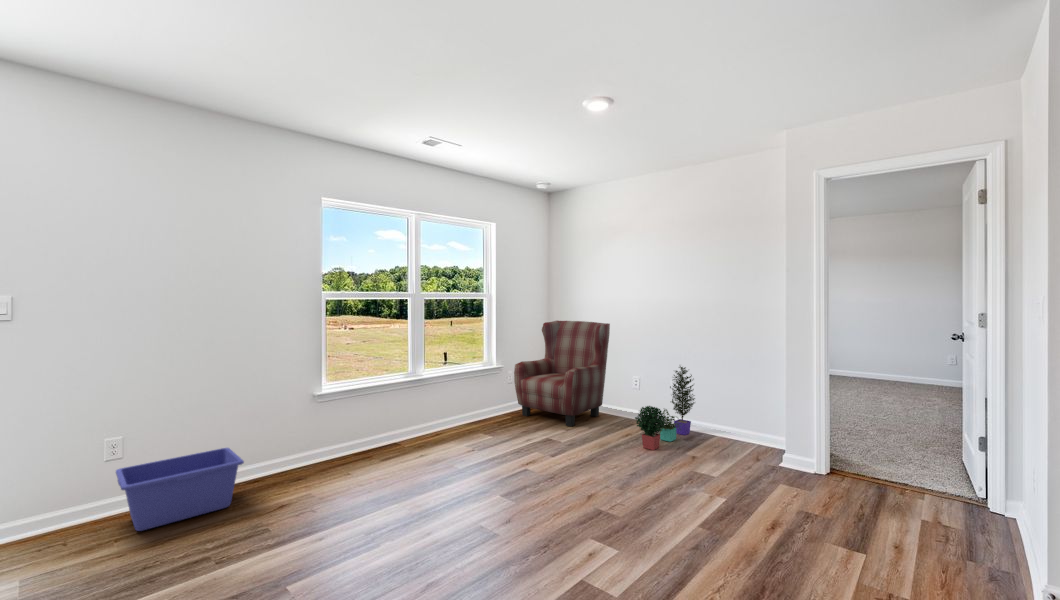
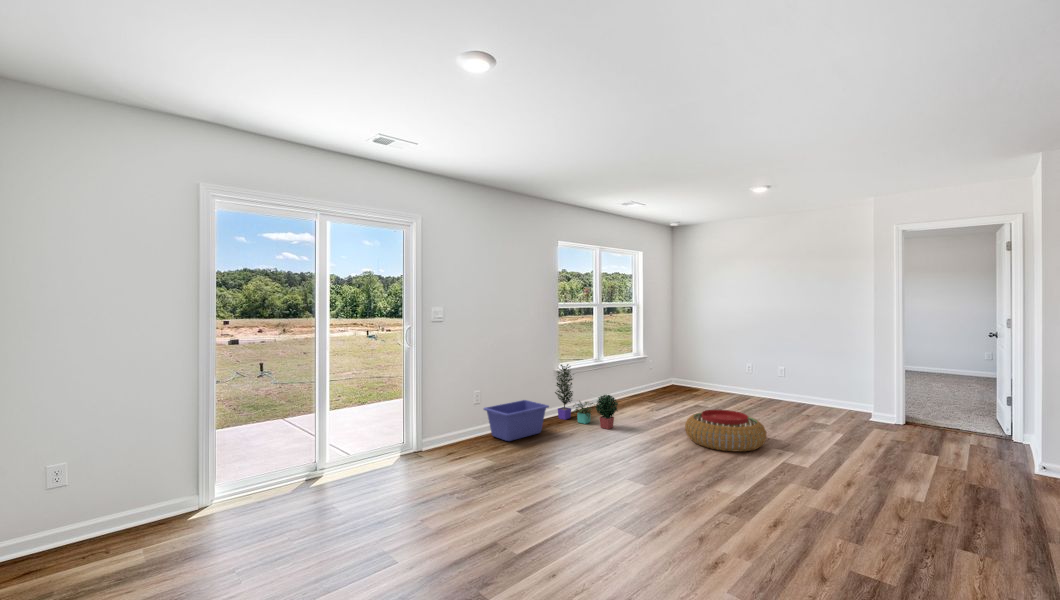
armchair: present [514,321,610,426] -> none [657,323,728,399]
potted plant: present [635,366,695,450] -> present [555,364,618,429]
pouf: none [457,464,585,550] -> present [685,409,767,452]

